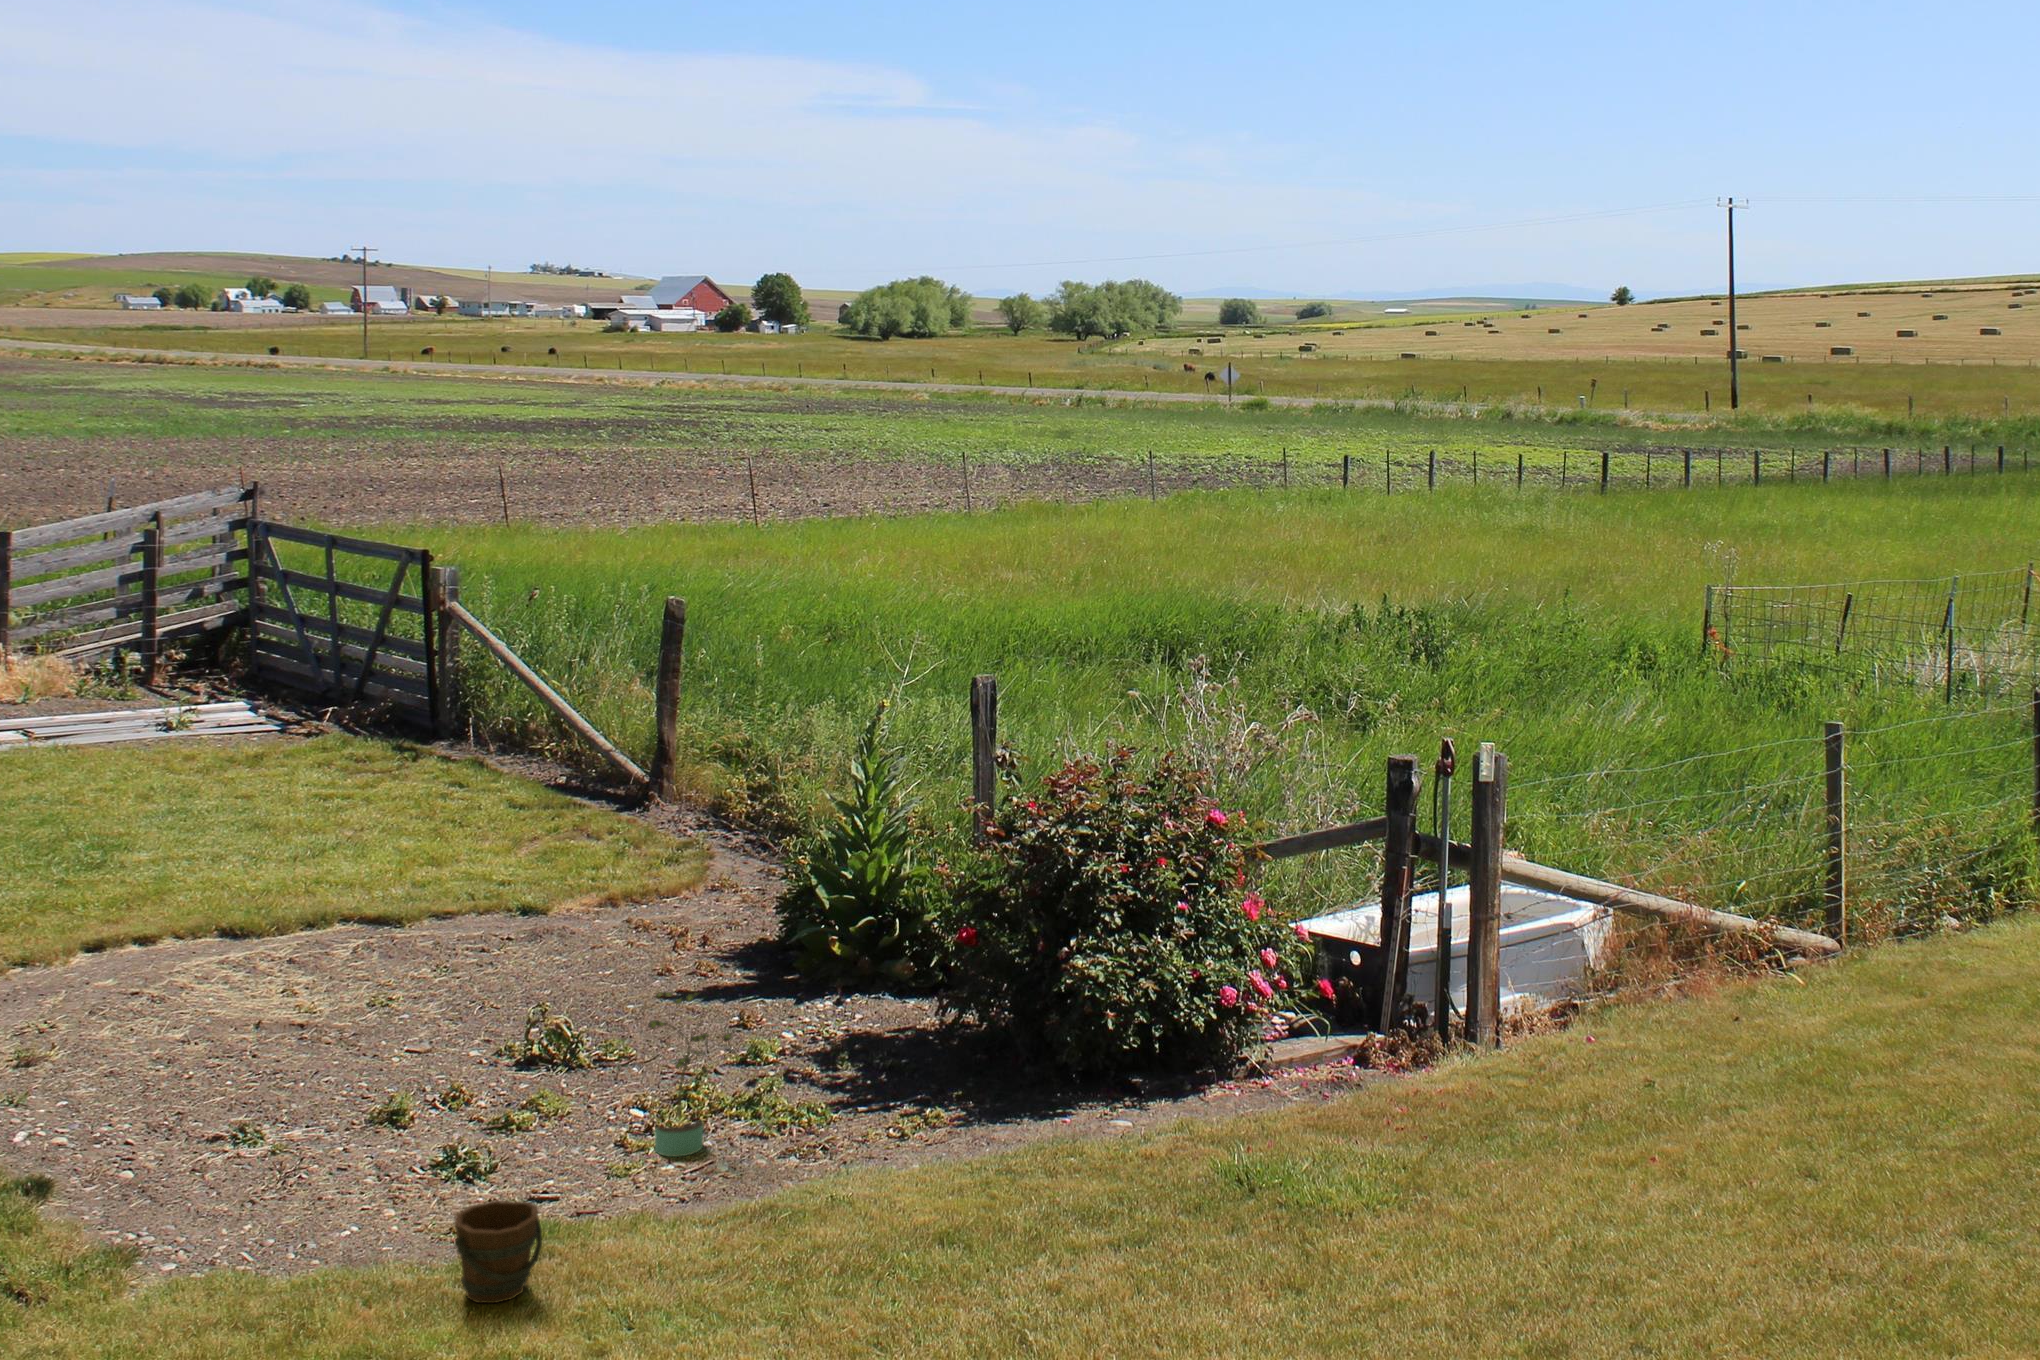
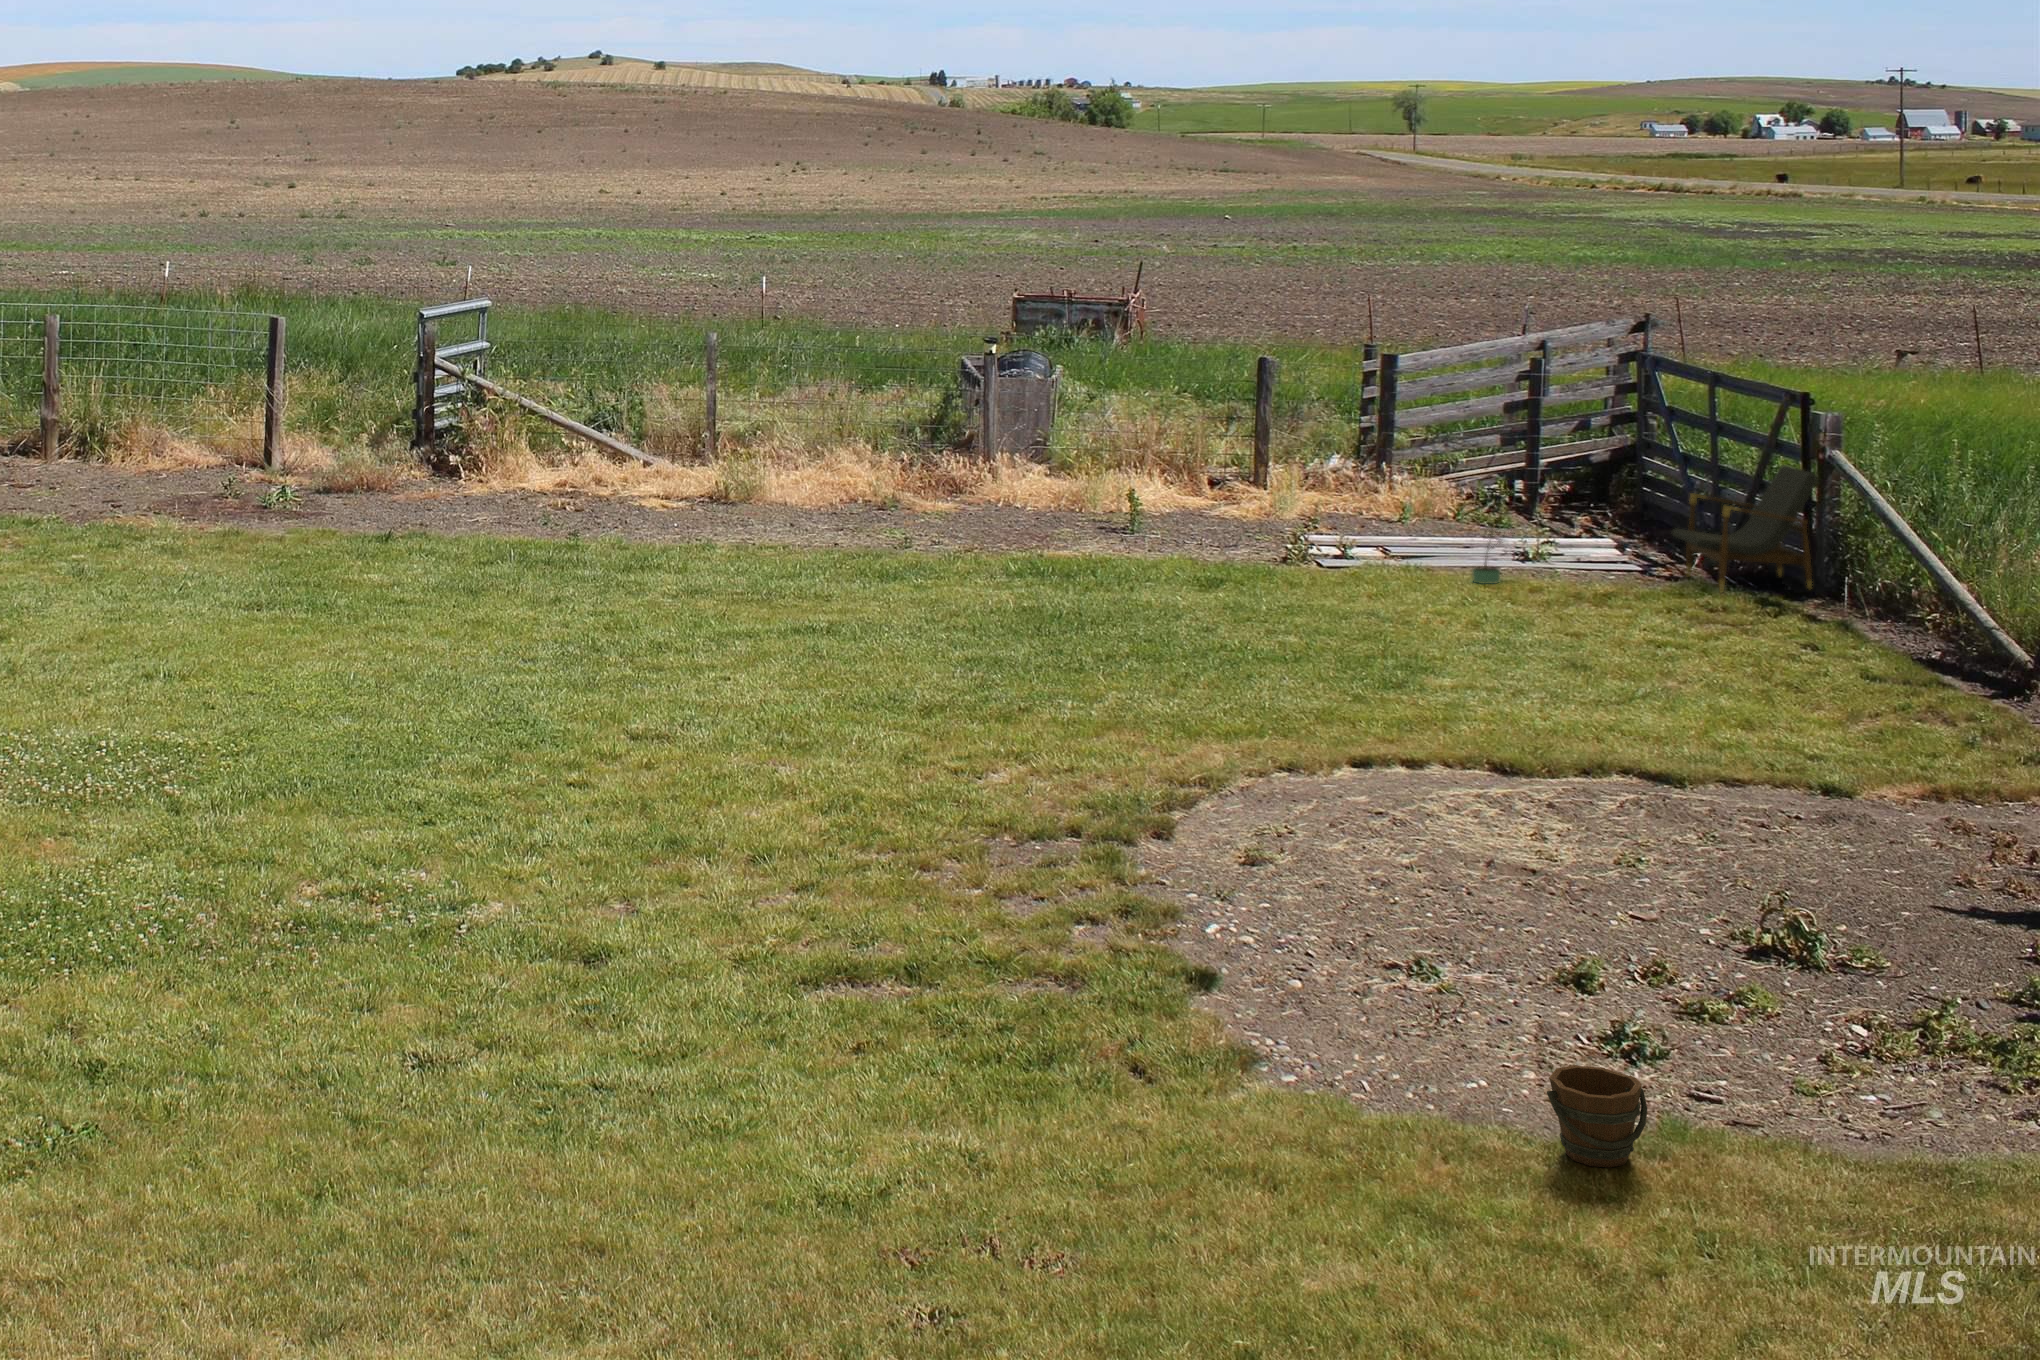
lounge chair: none [313,626,439,742] -> present [1672,465,1818,592]
potted plant: present [648,992,734,1157] -> present [1472,504,1515,584]

